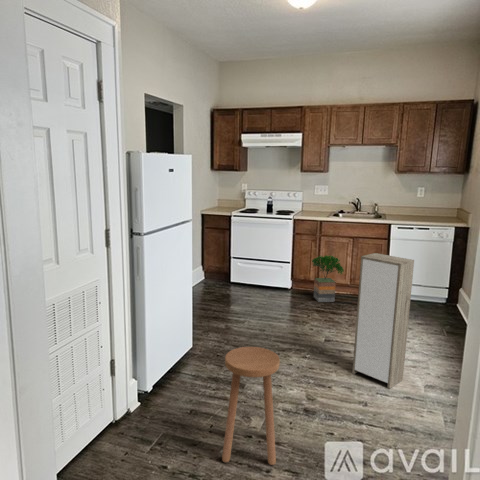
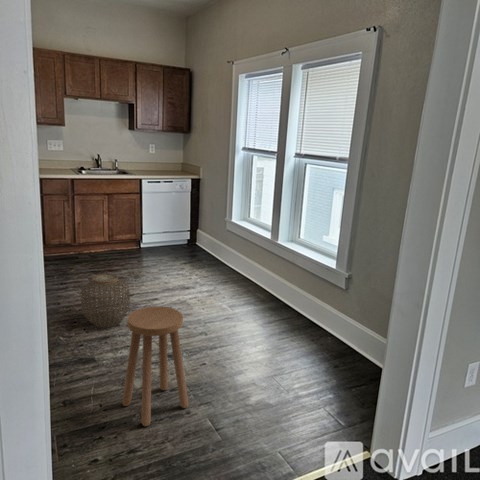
storage cabinet: present [352,253,414,389] -> none [175,204,216,317]
potted tree: present [312,256,344,302] -> none [71,214,109,264]
woven basket: none [262,311,308,364] -> present [81,274,130,328]

